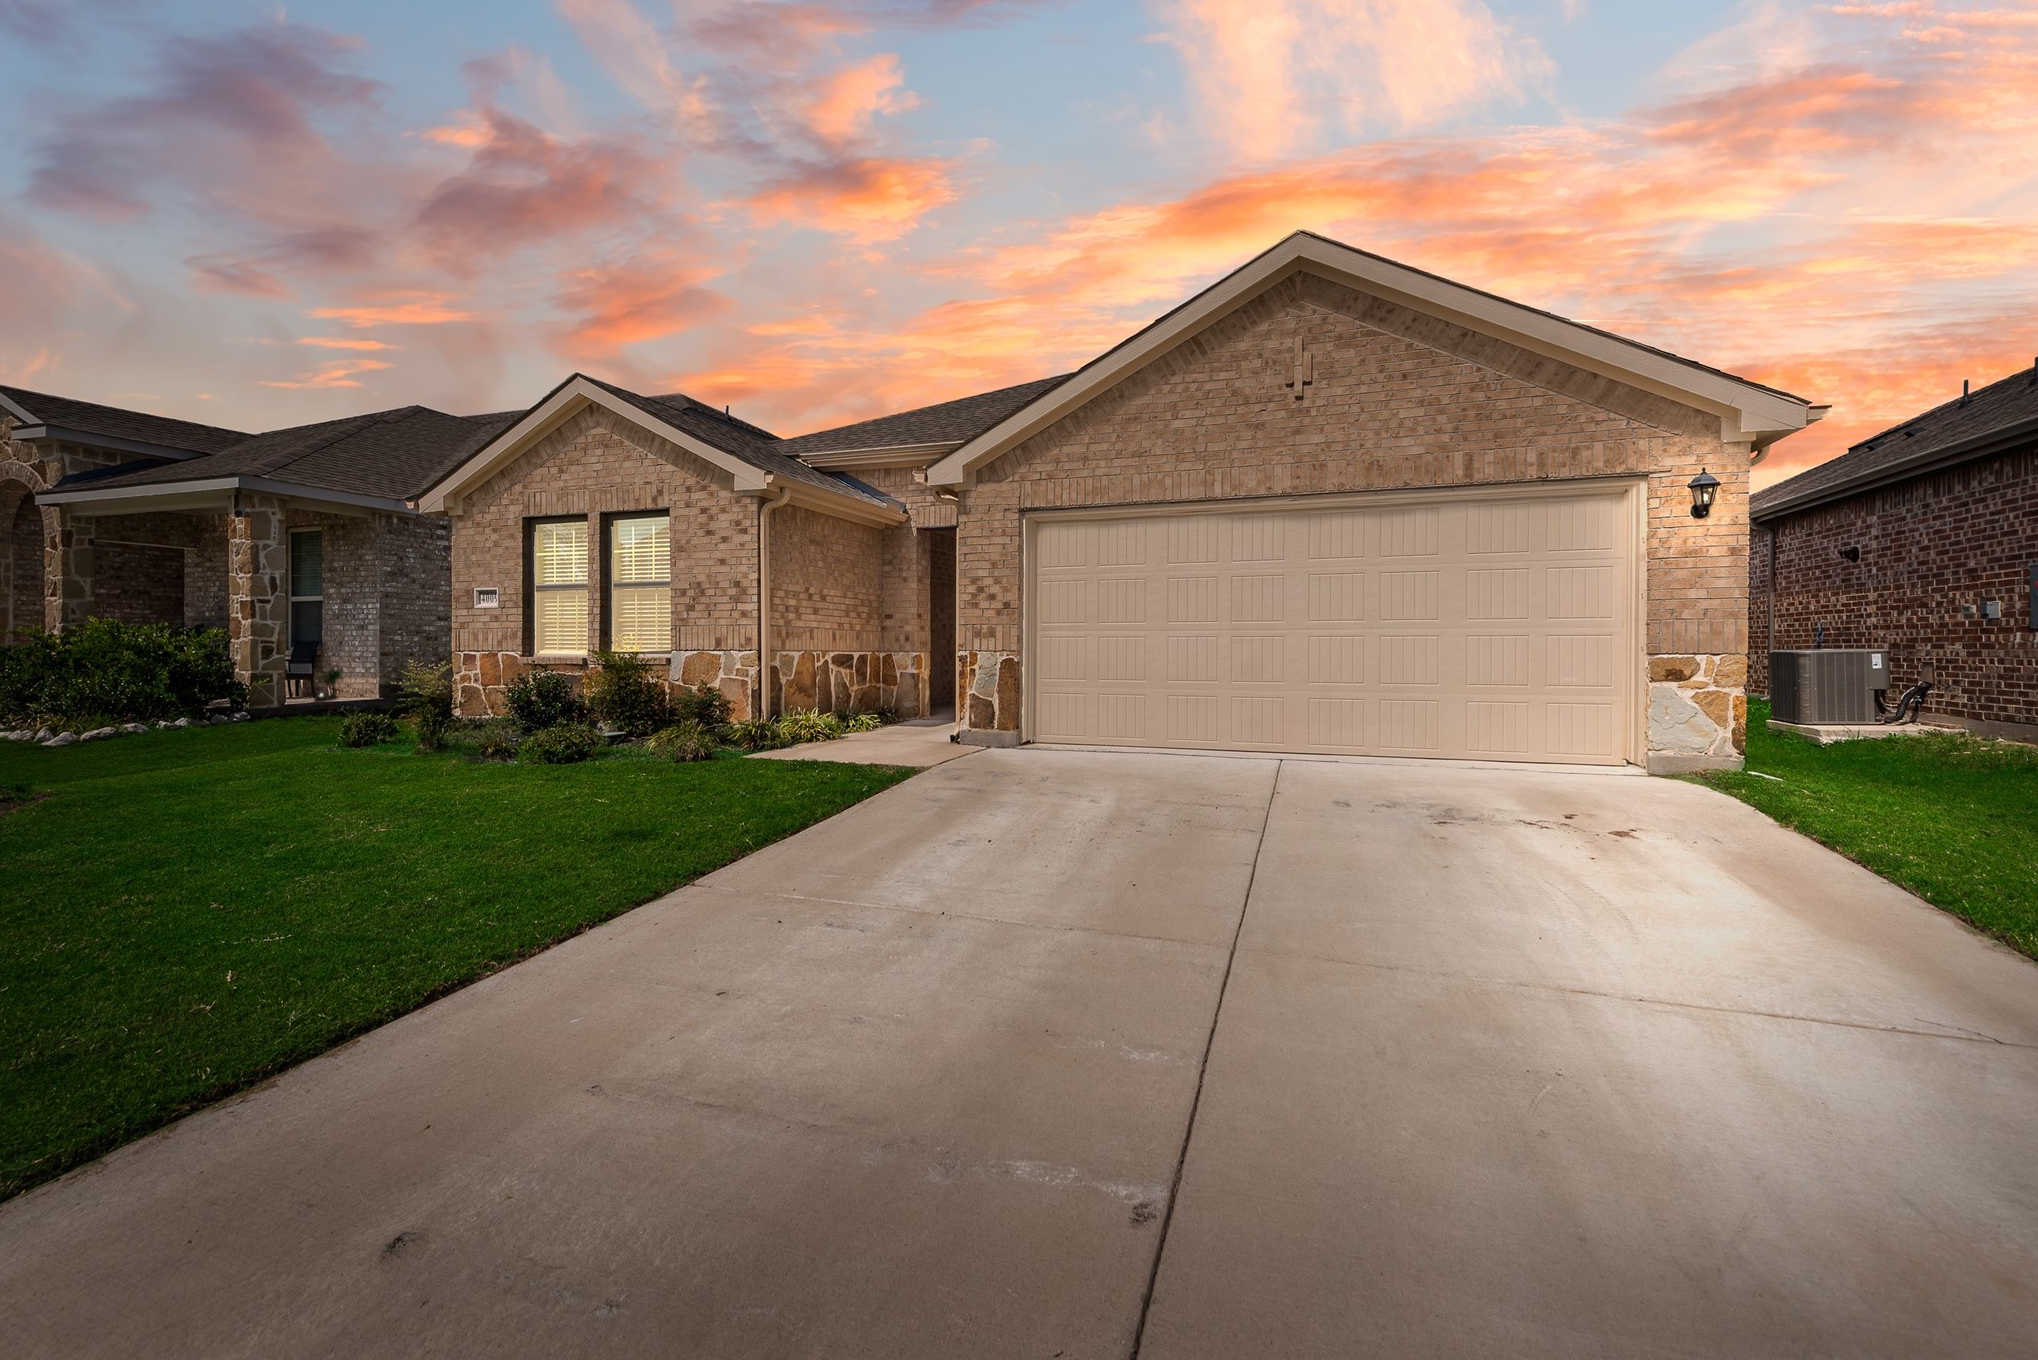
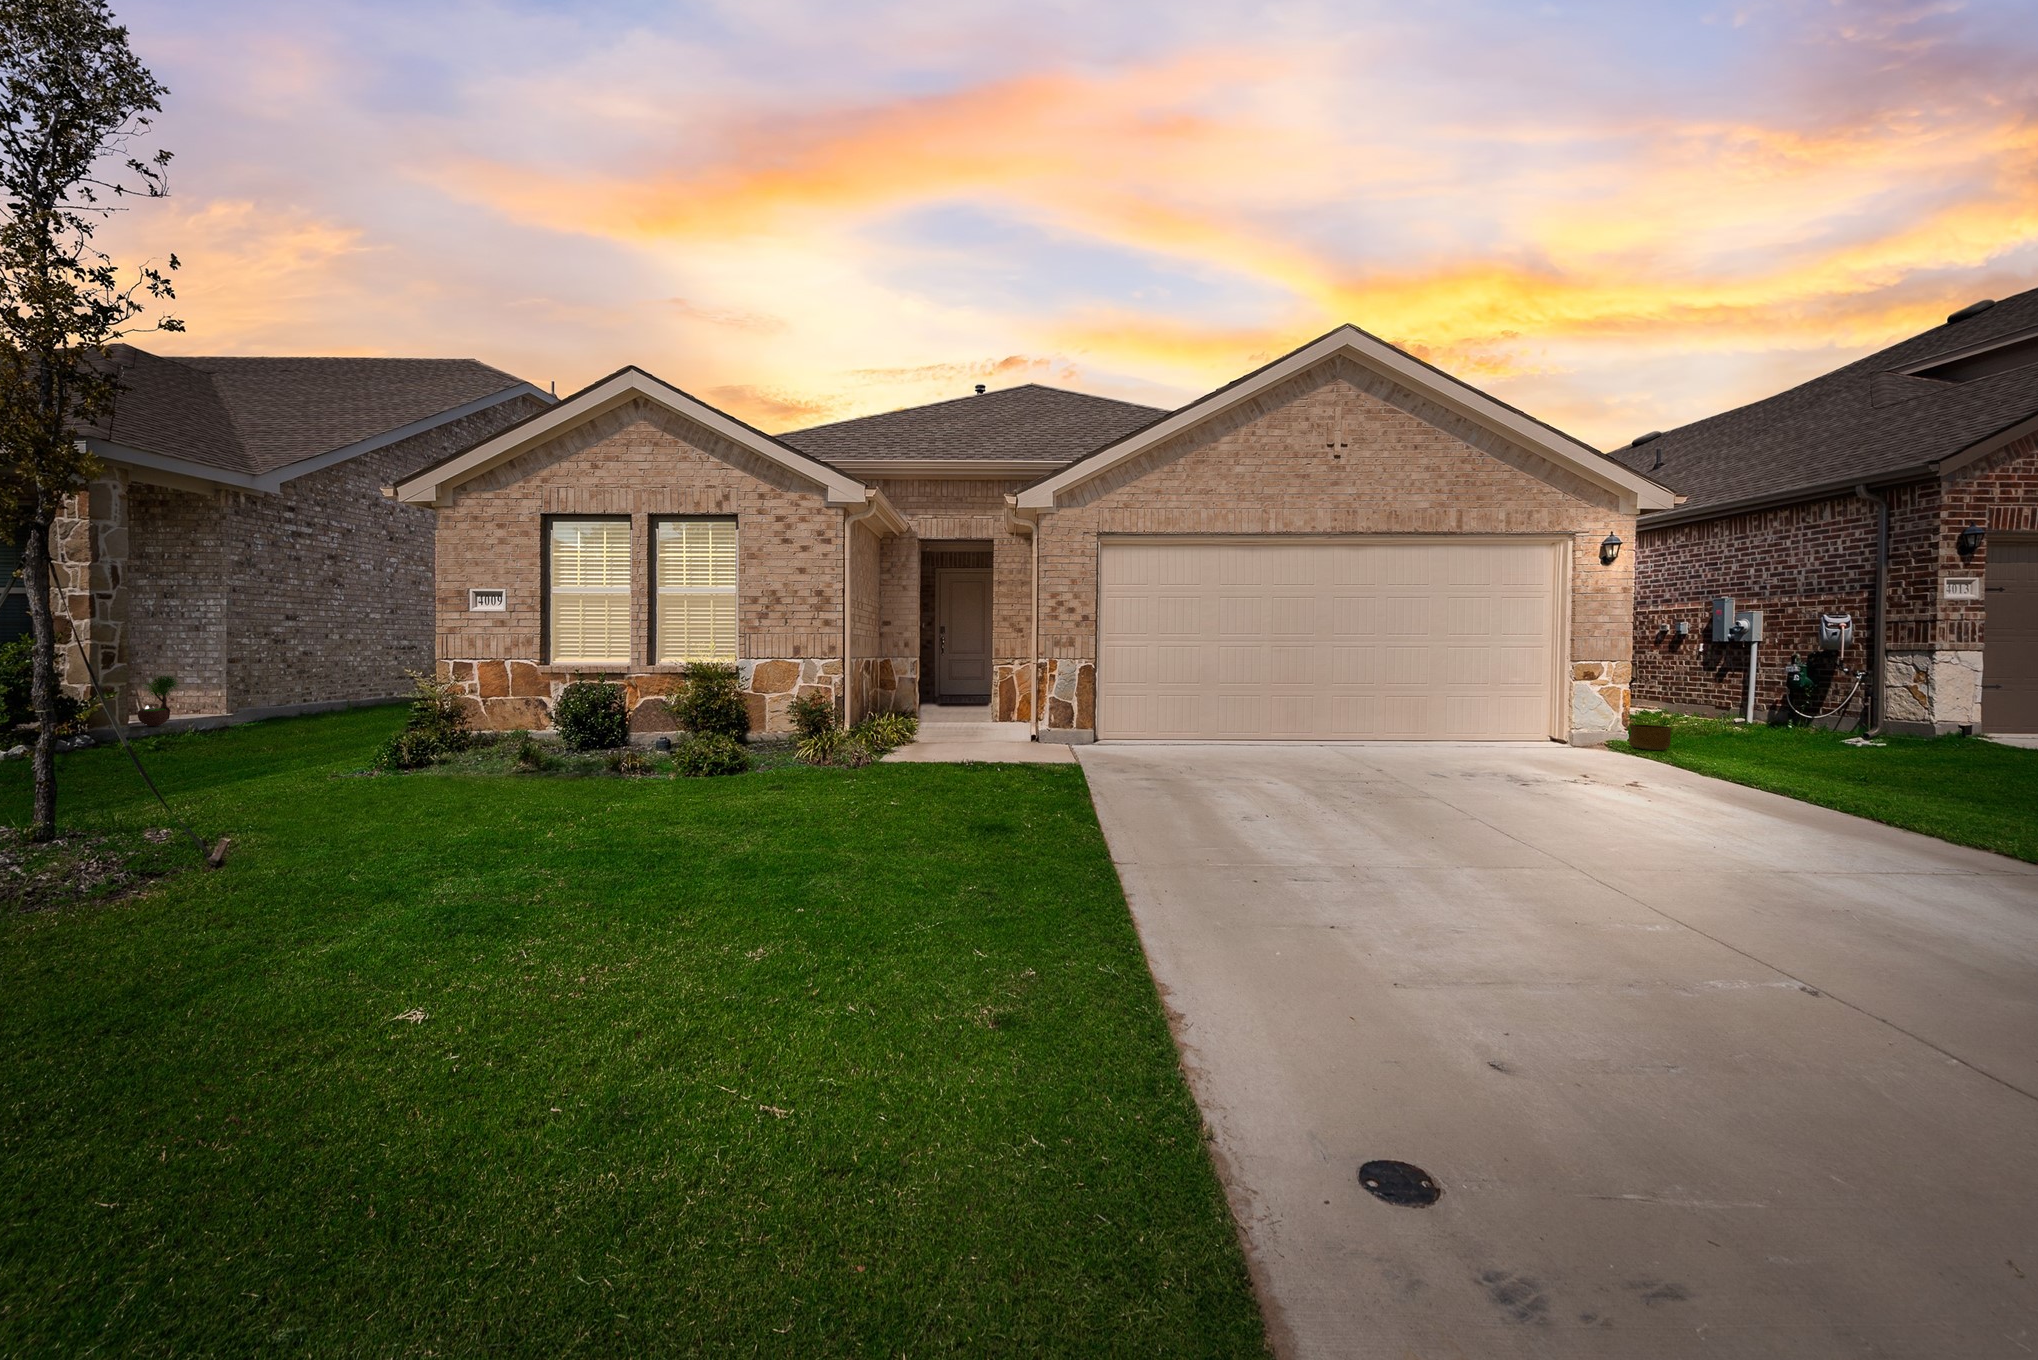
basket: none [1745,745,1812,784] -> present [1629,725,1672,750]

